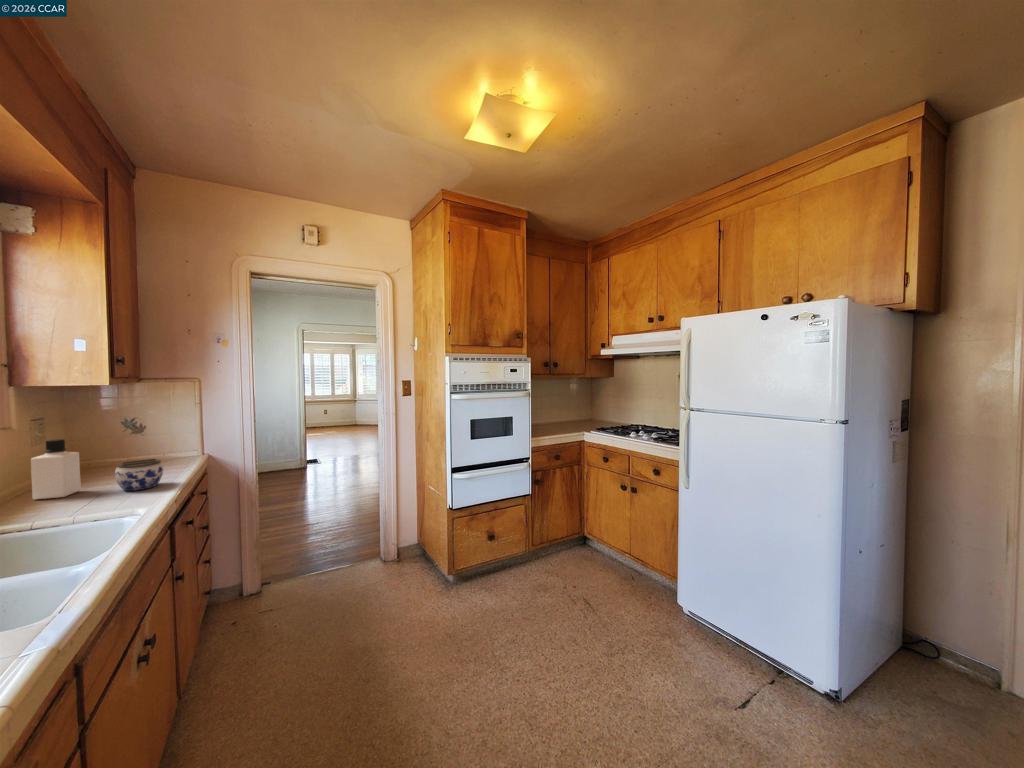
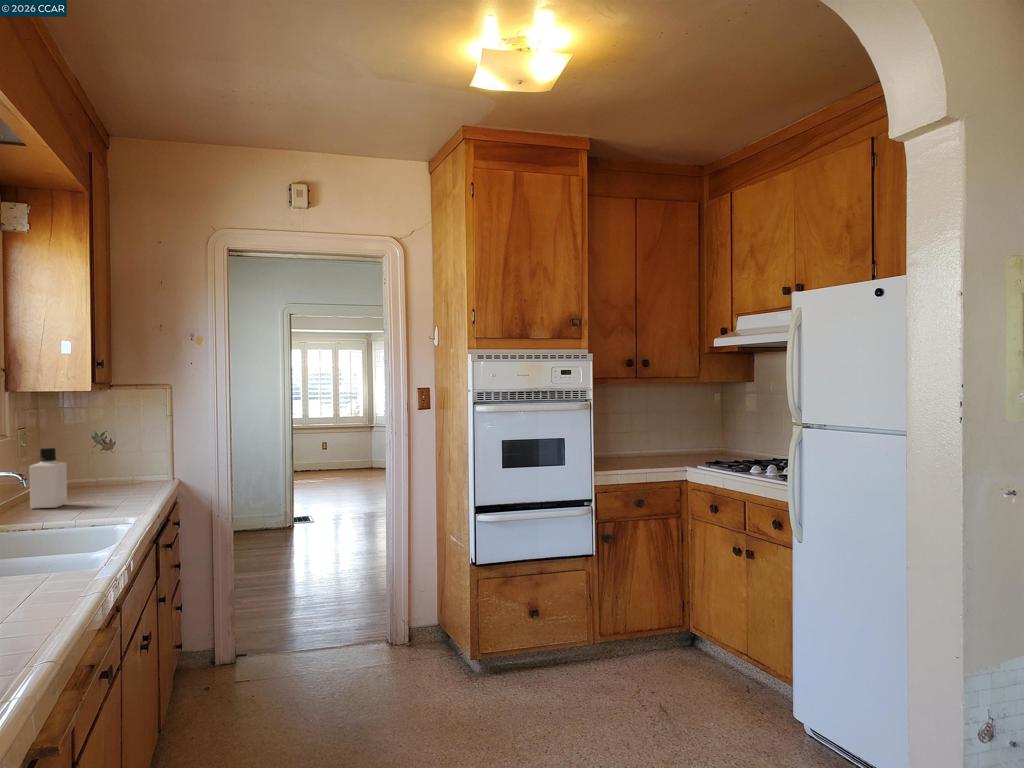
jar: present [115,459,163,491] -> none [100,473,143,506]

